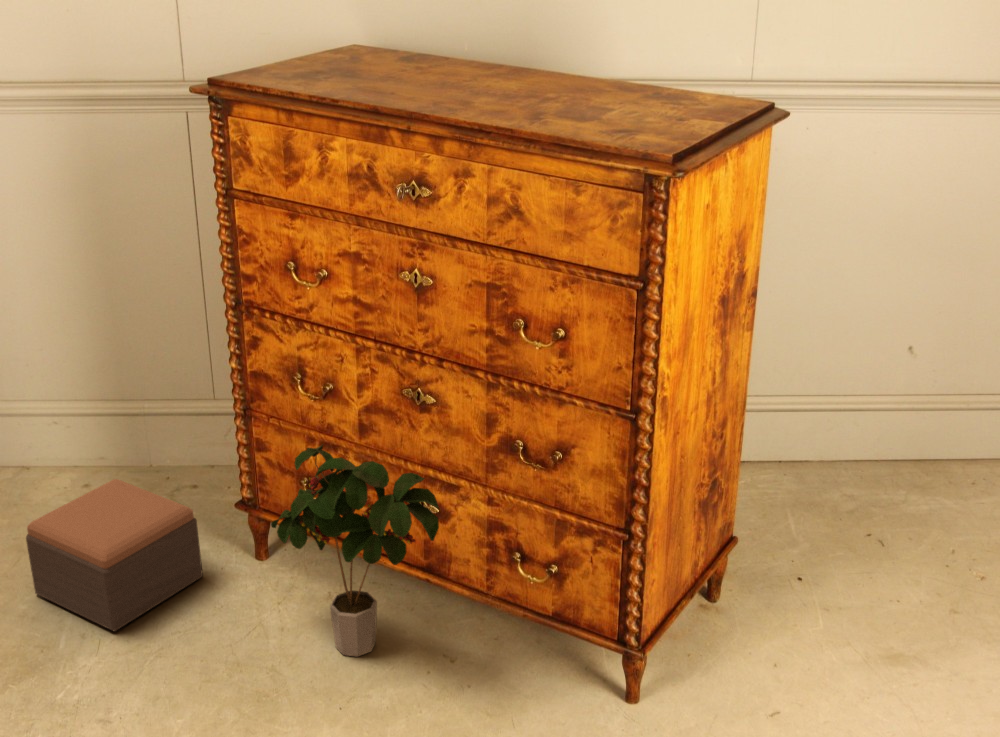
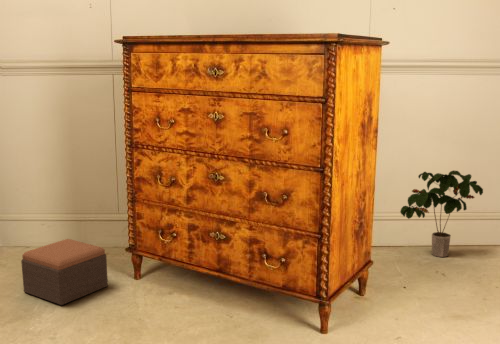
potted plant: present [271,444,439,656] -> present [400,170,483,257]

